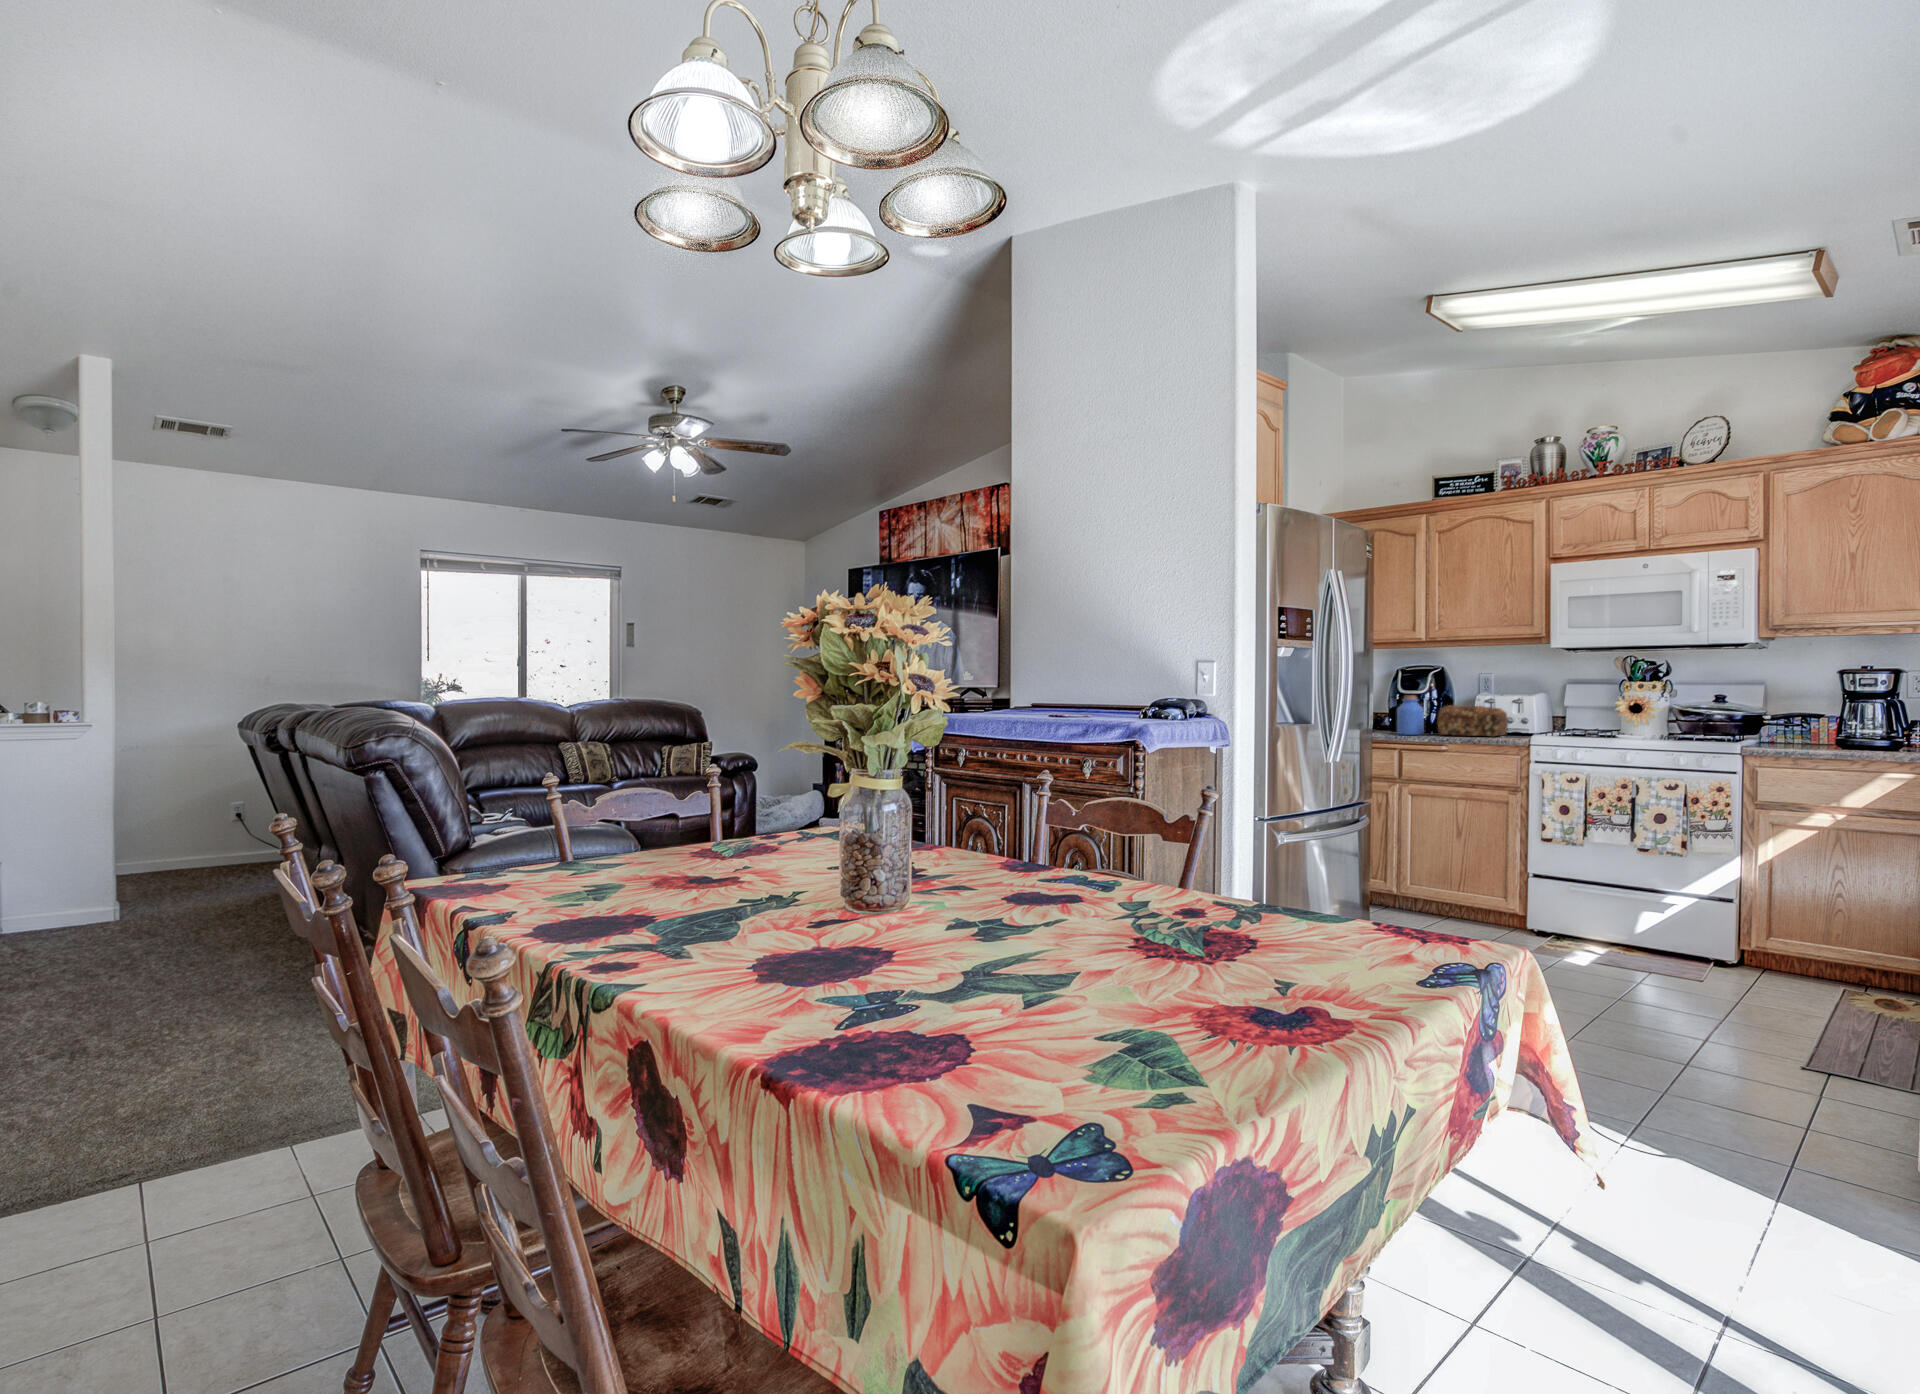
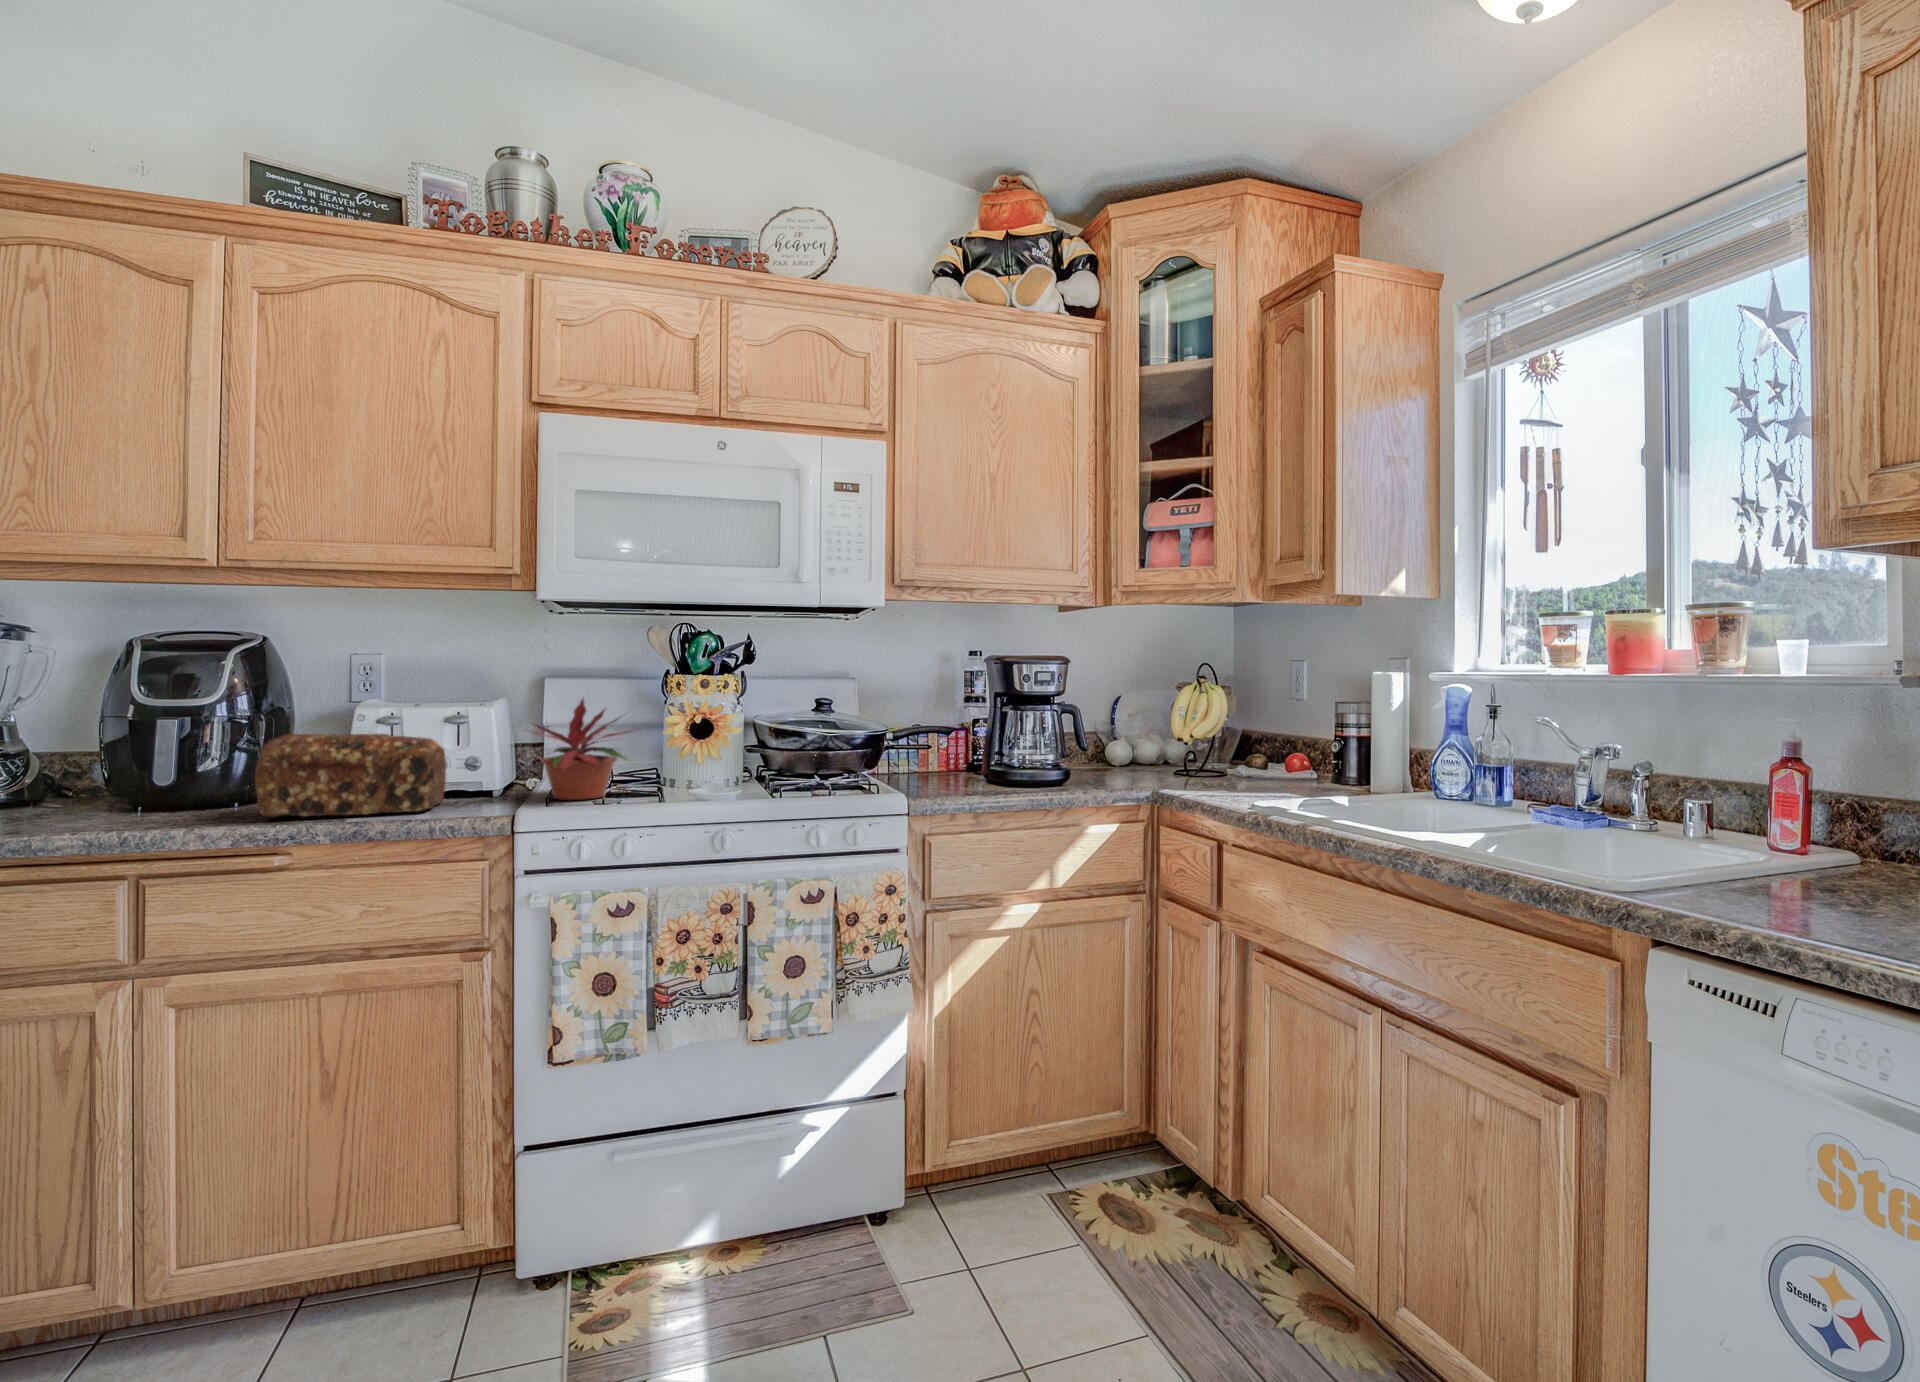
potted plant: none [1536,691,1595,737] -> present [531,699,632,800]
jar: present [1397,696,1424,735] -> none [119,709,210,825]

